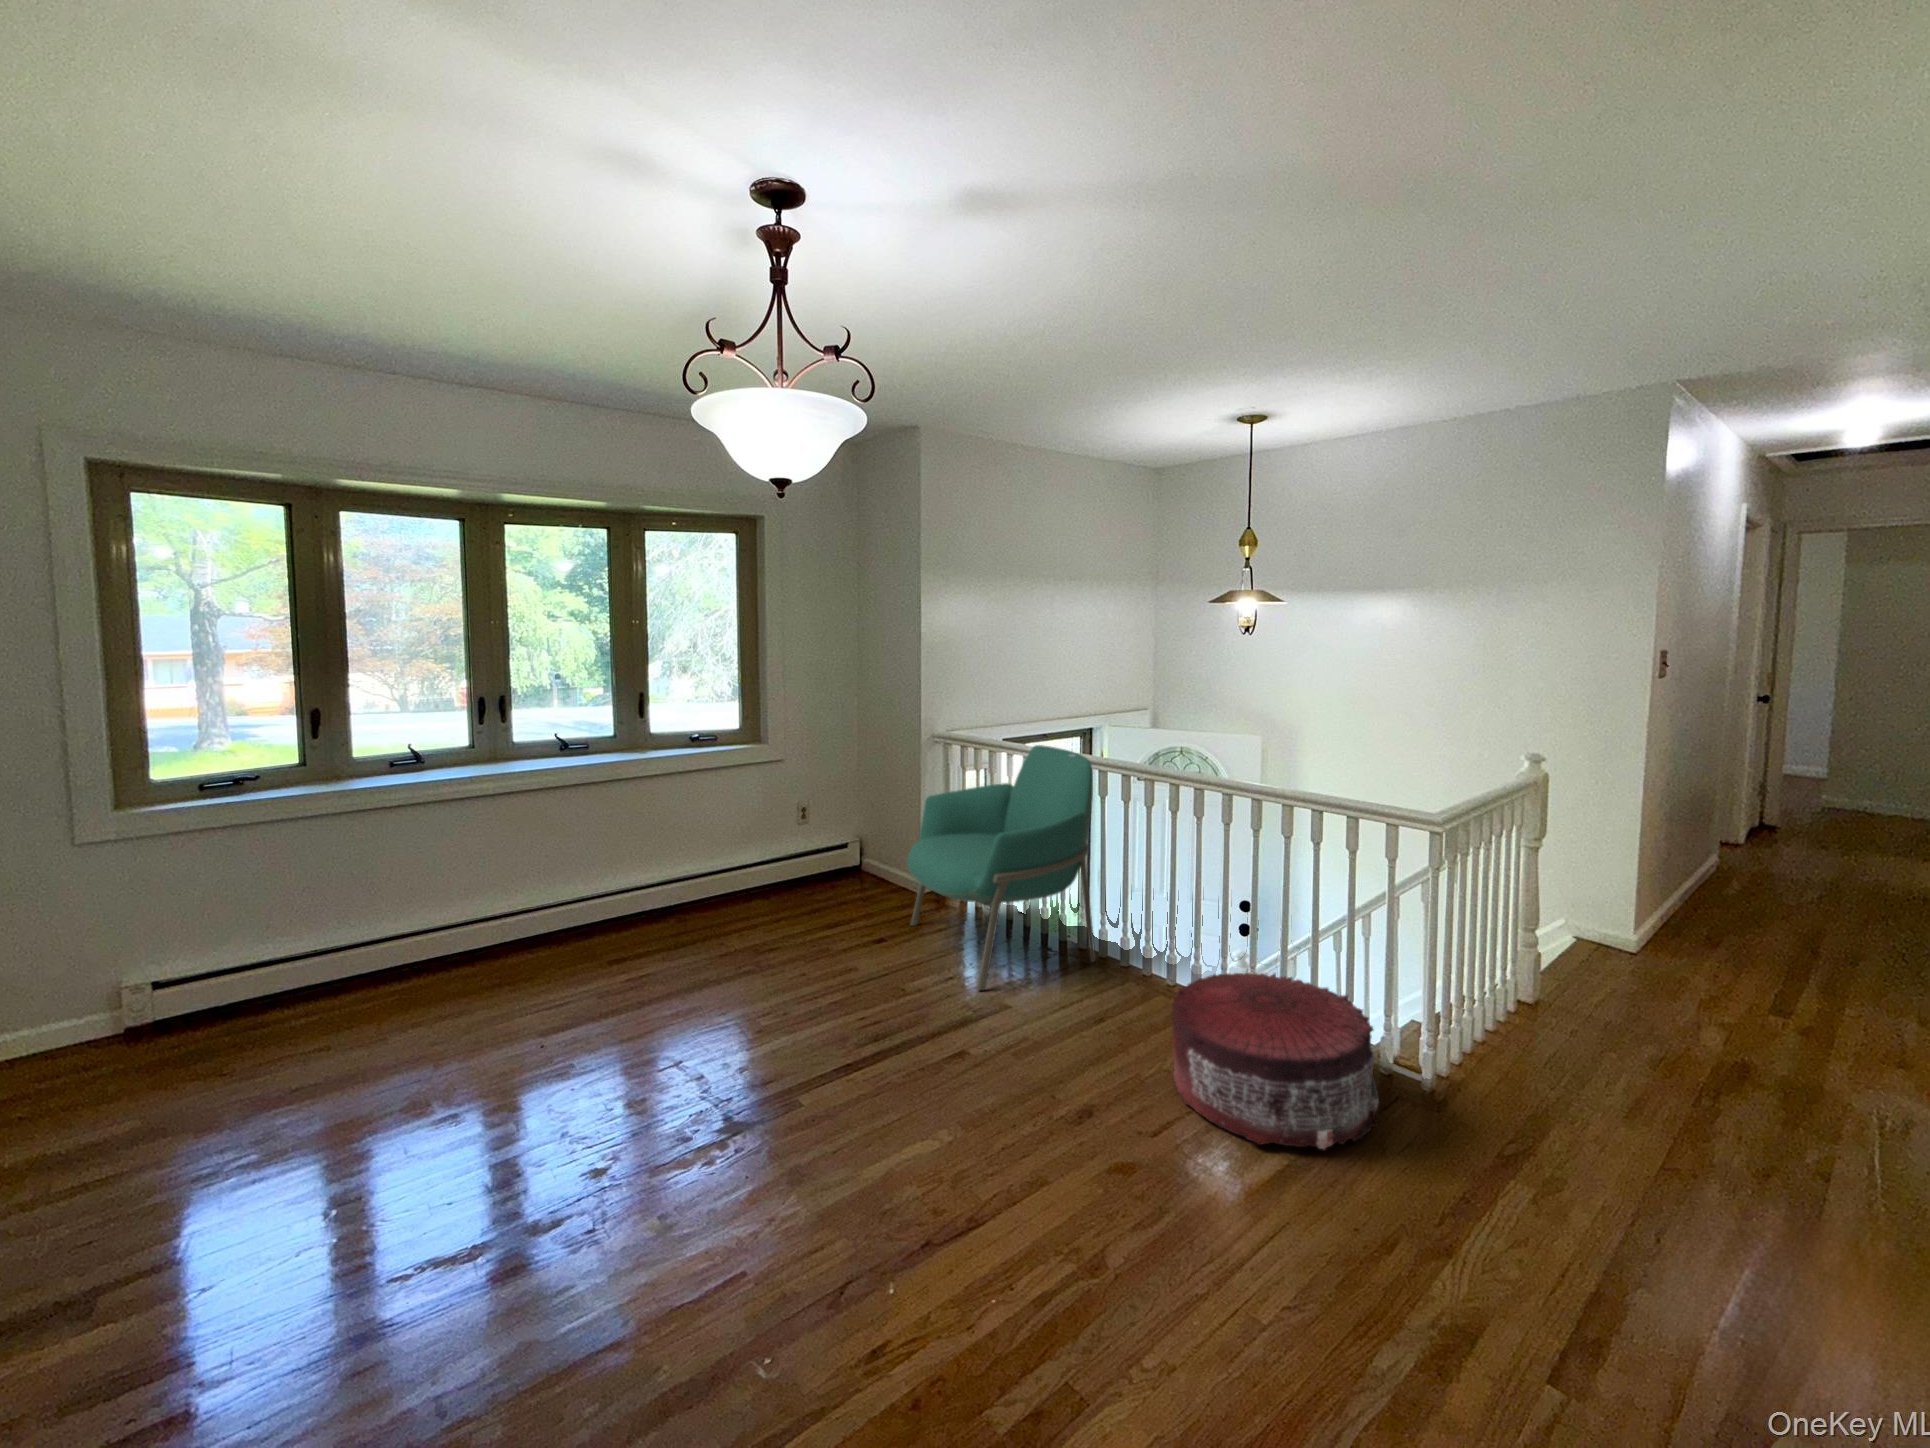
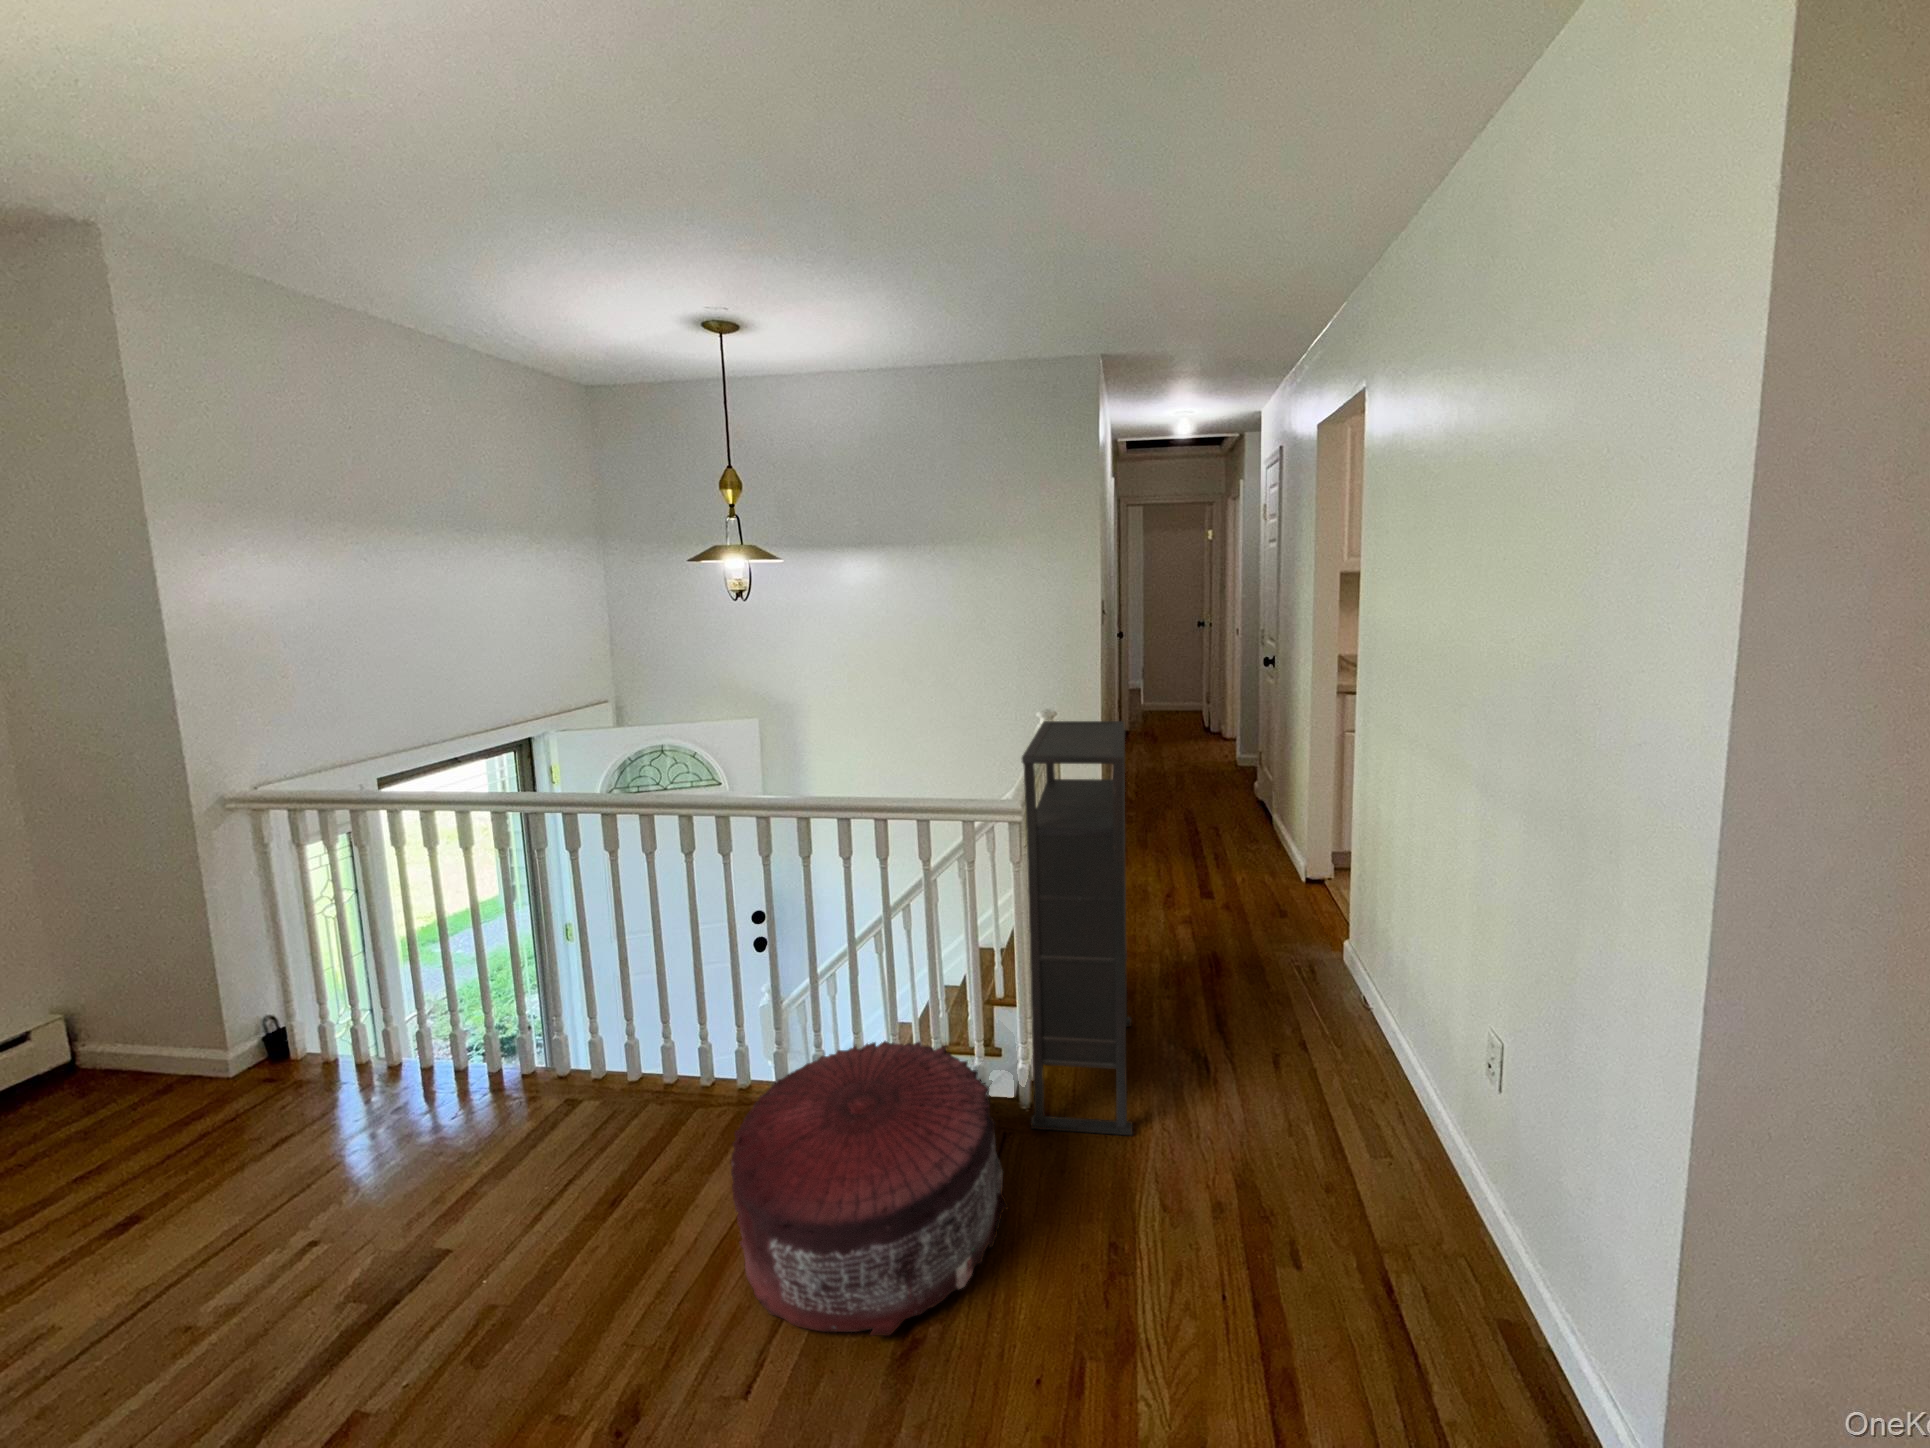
armchair: present [907,745,1096,990] -> none [161,787,589,1259]
bookshelf: none [1424,757,1591,1142] -> present [1022,721,1132,1135]

